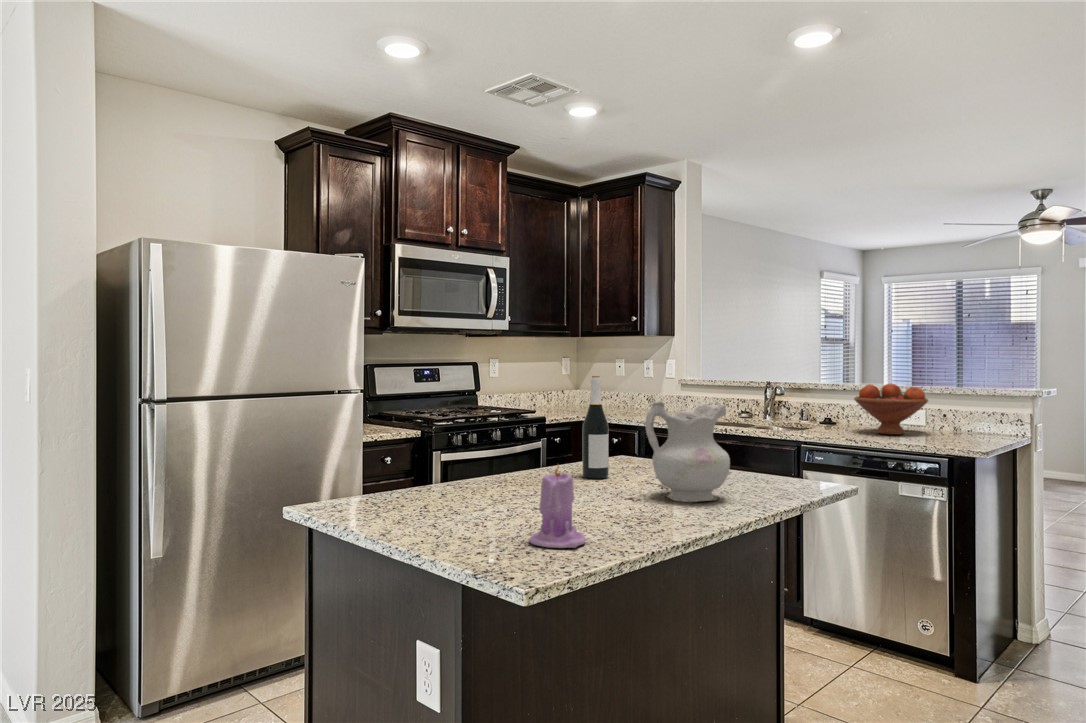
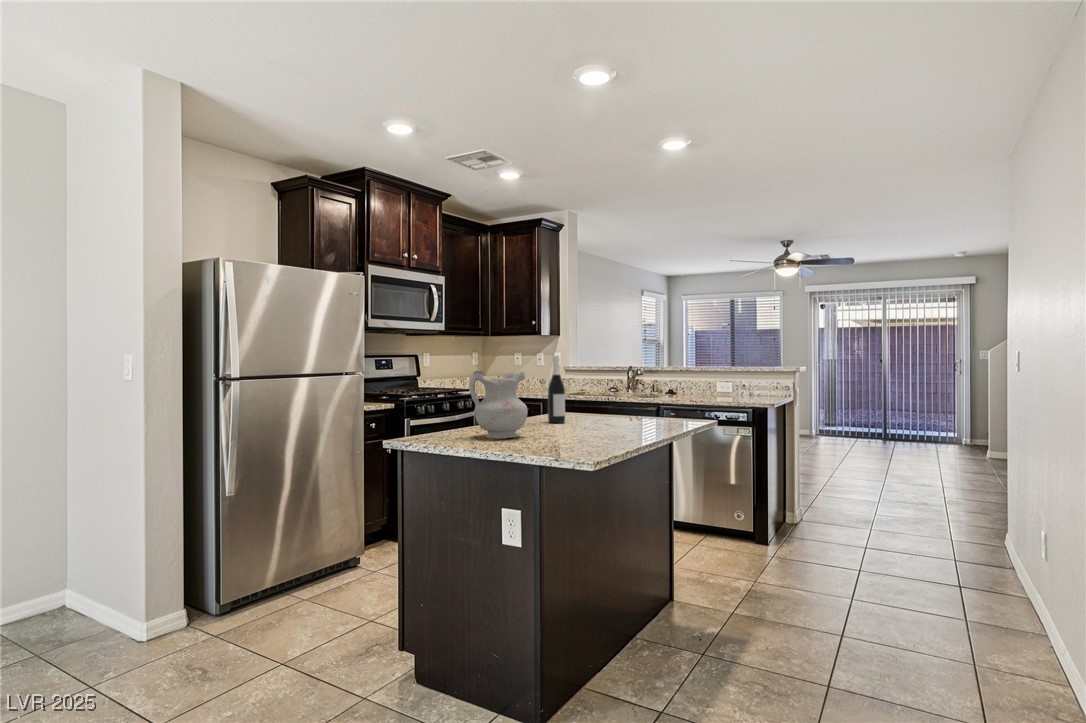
fruit bowl: present [854,384,928,435] -> none [689,365,735,398]
ceramic pitcher: present [645,402,730,502] -> present [469,370,528,439]
candle: present [529,466,586,548] -> none [563,401,596,449]

